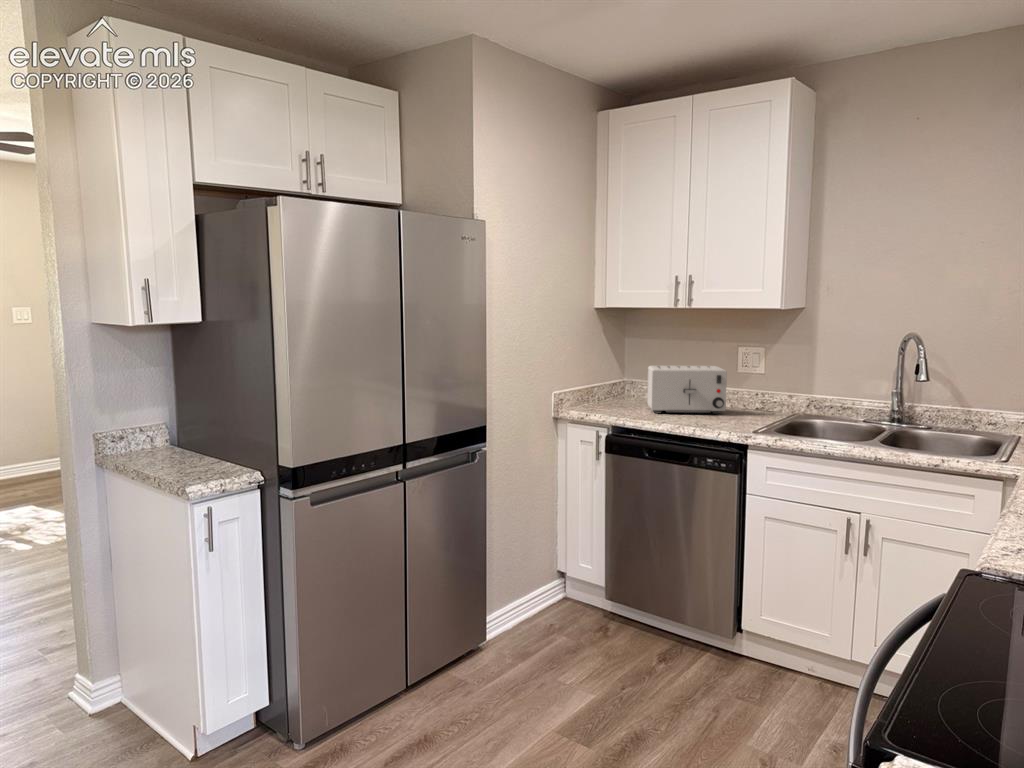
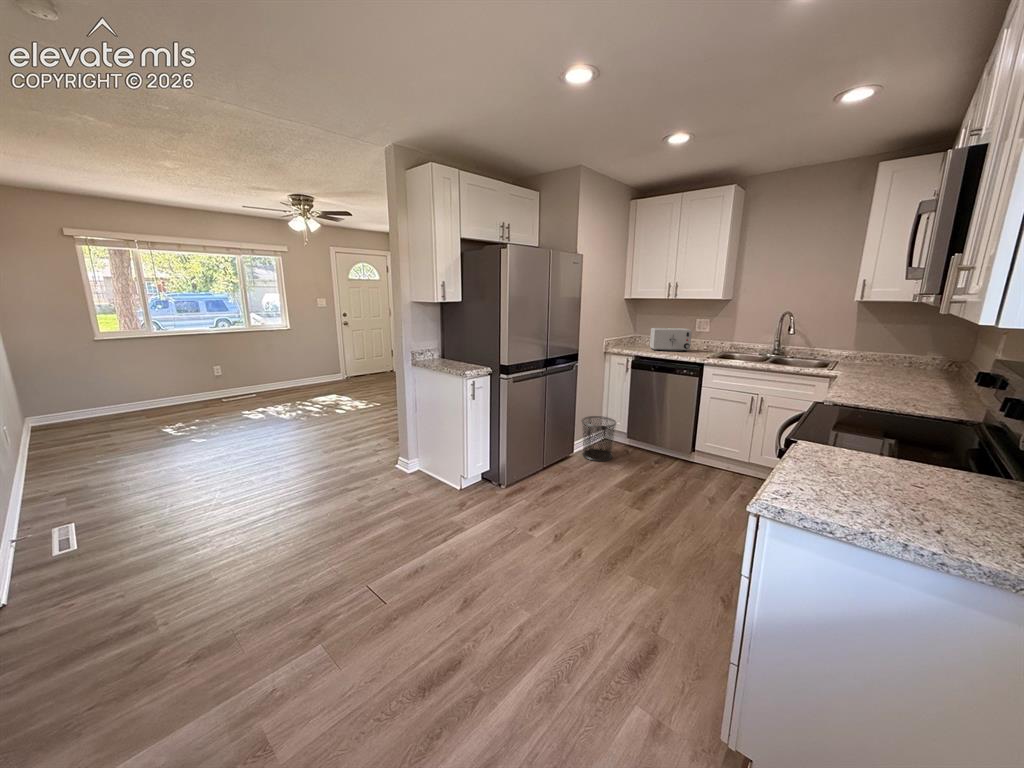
trash can: none [499,557,575,661] -> present [582,416,616,461]

